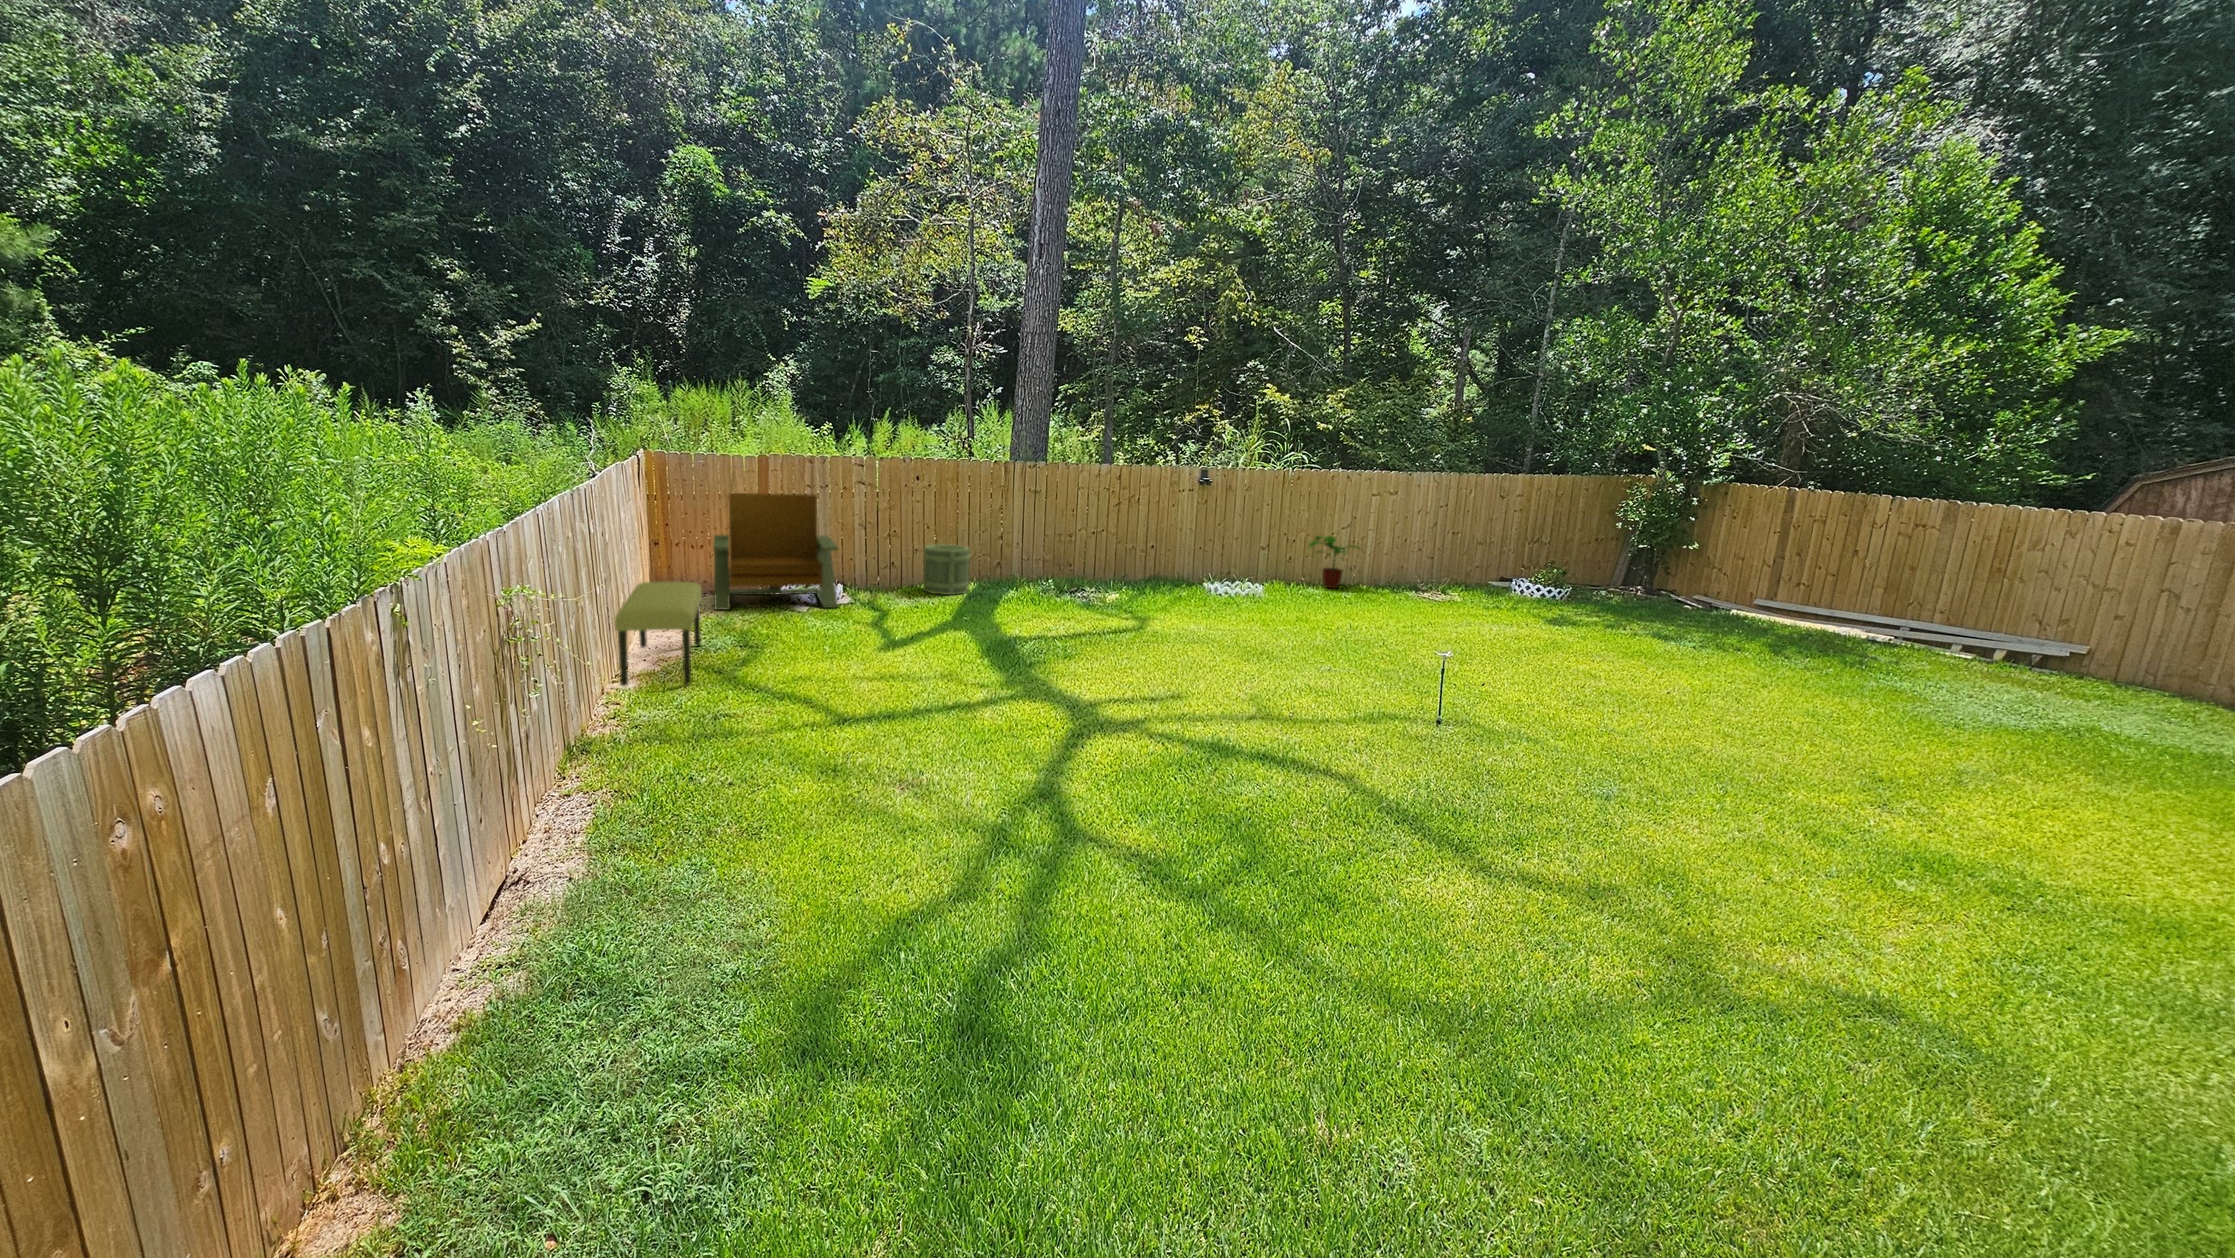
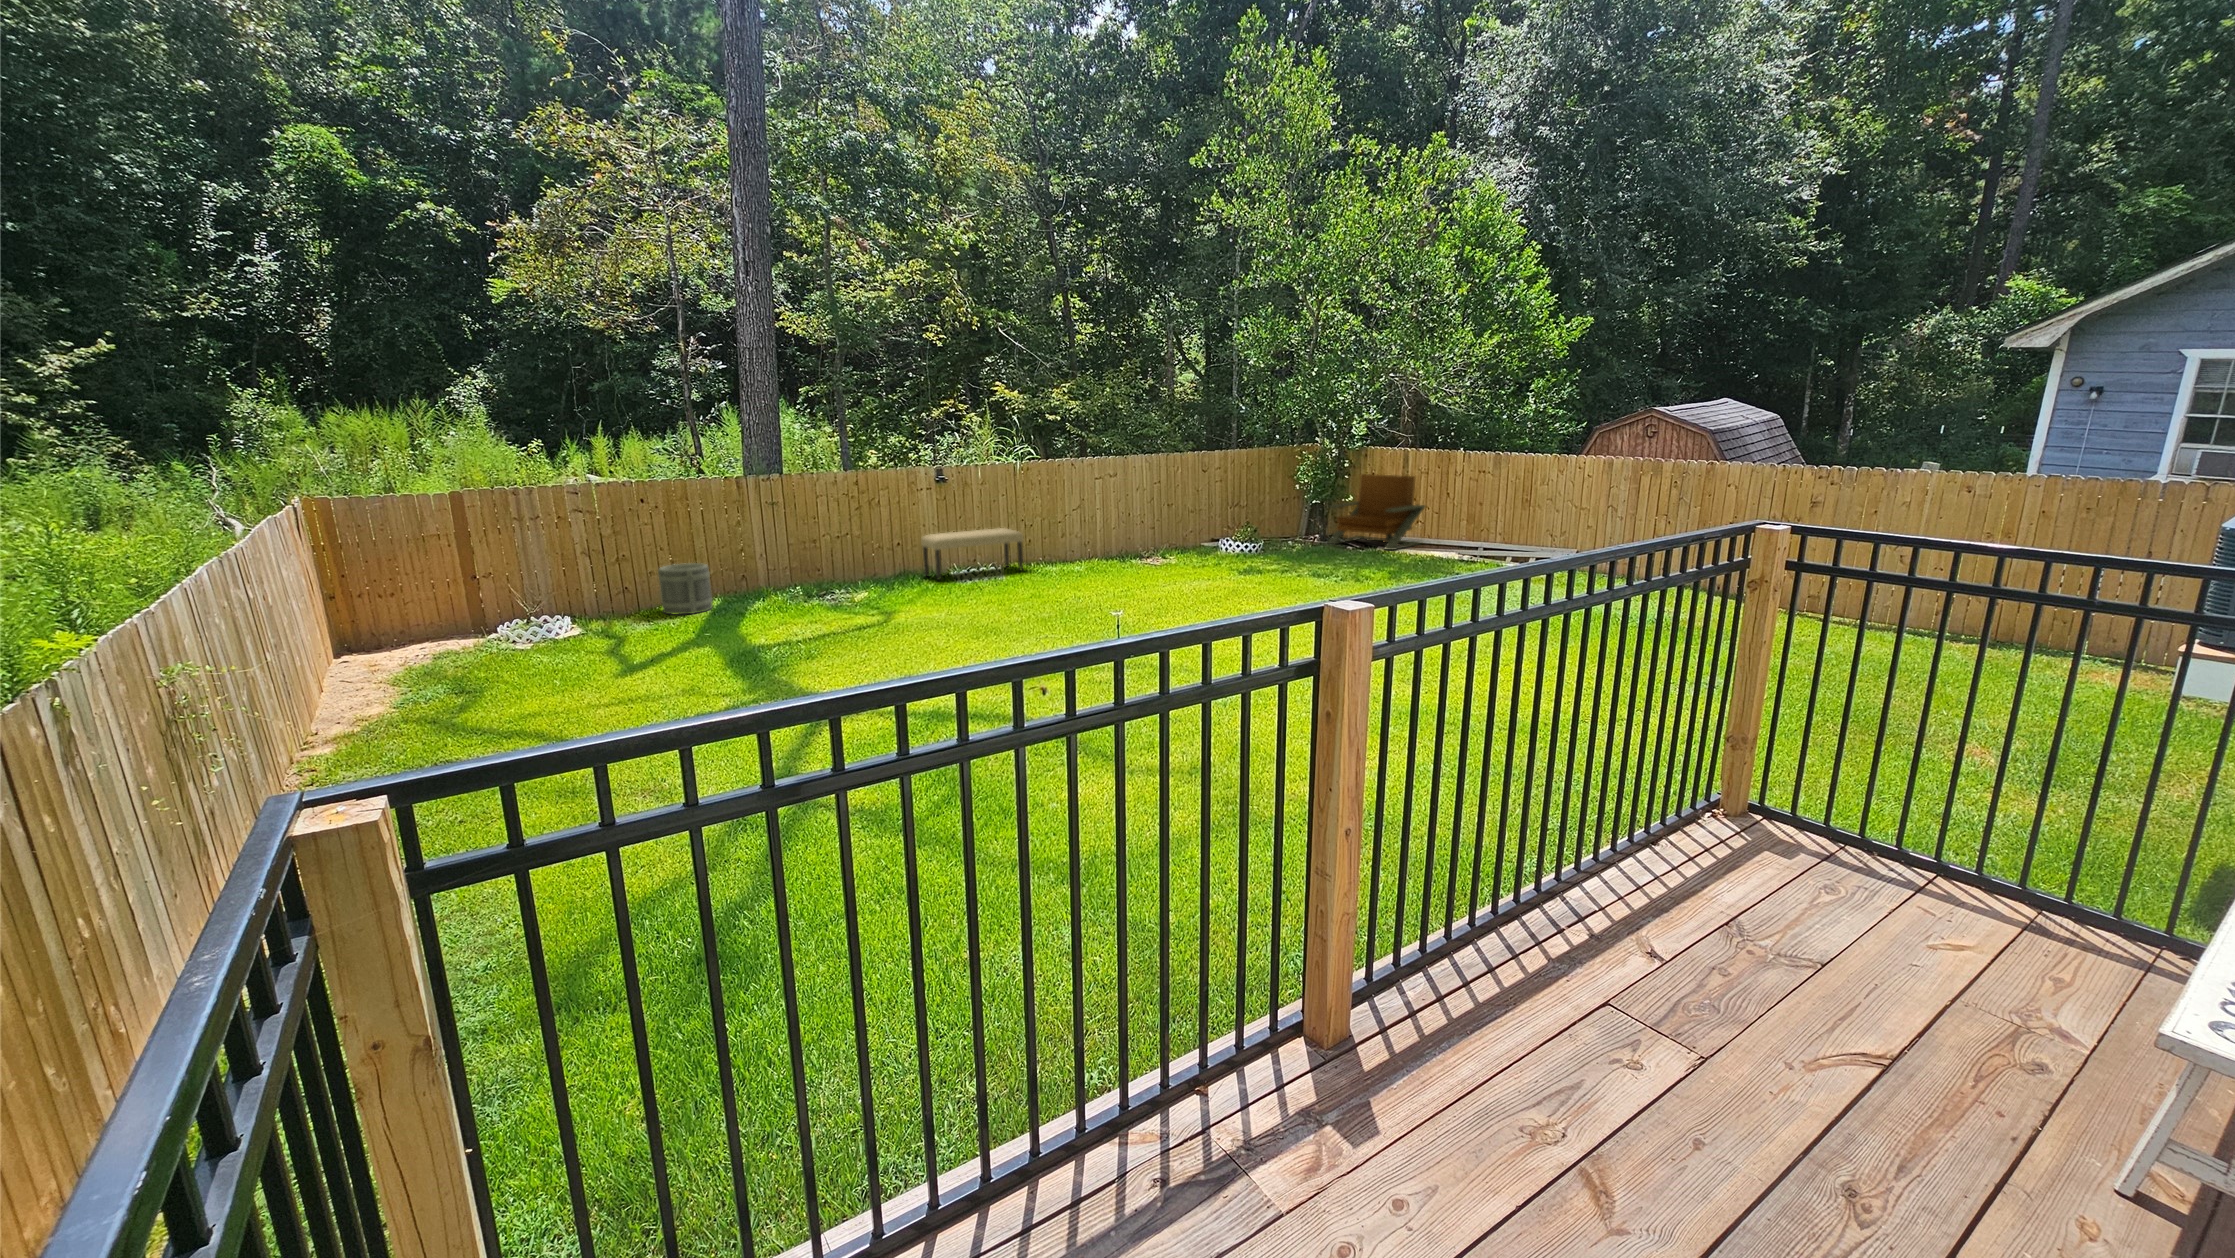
lounge chair: present [713,493,838,610] -> present [1328,474,1425,550]
potted plant: present [1309,536,1362,588] -> none [1044,519,1095,565]
bench: present [615,582,702,686] -> present [921,528,1024,580]

